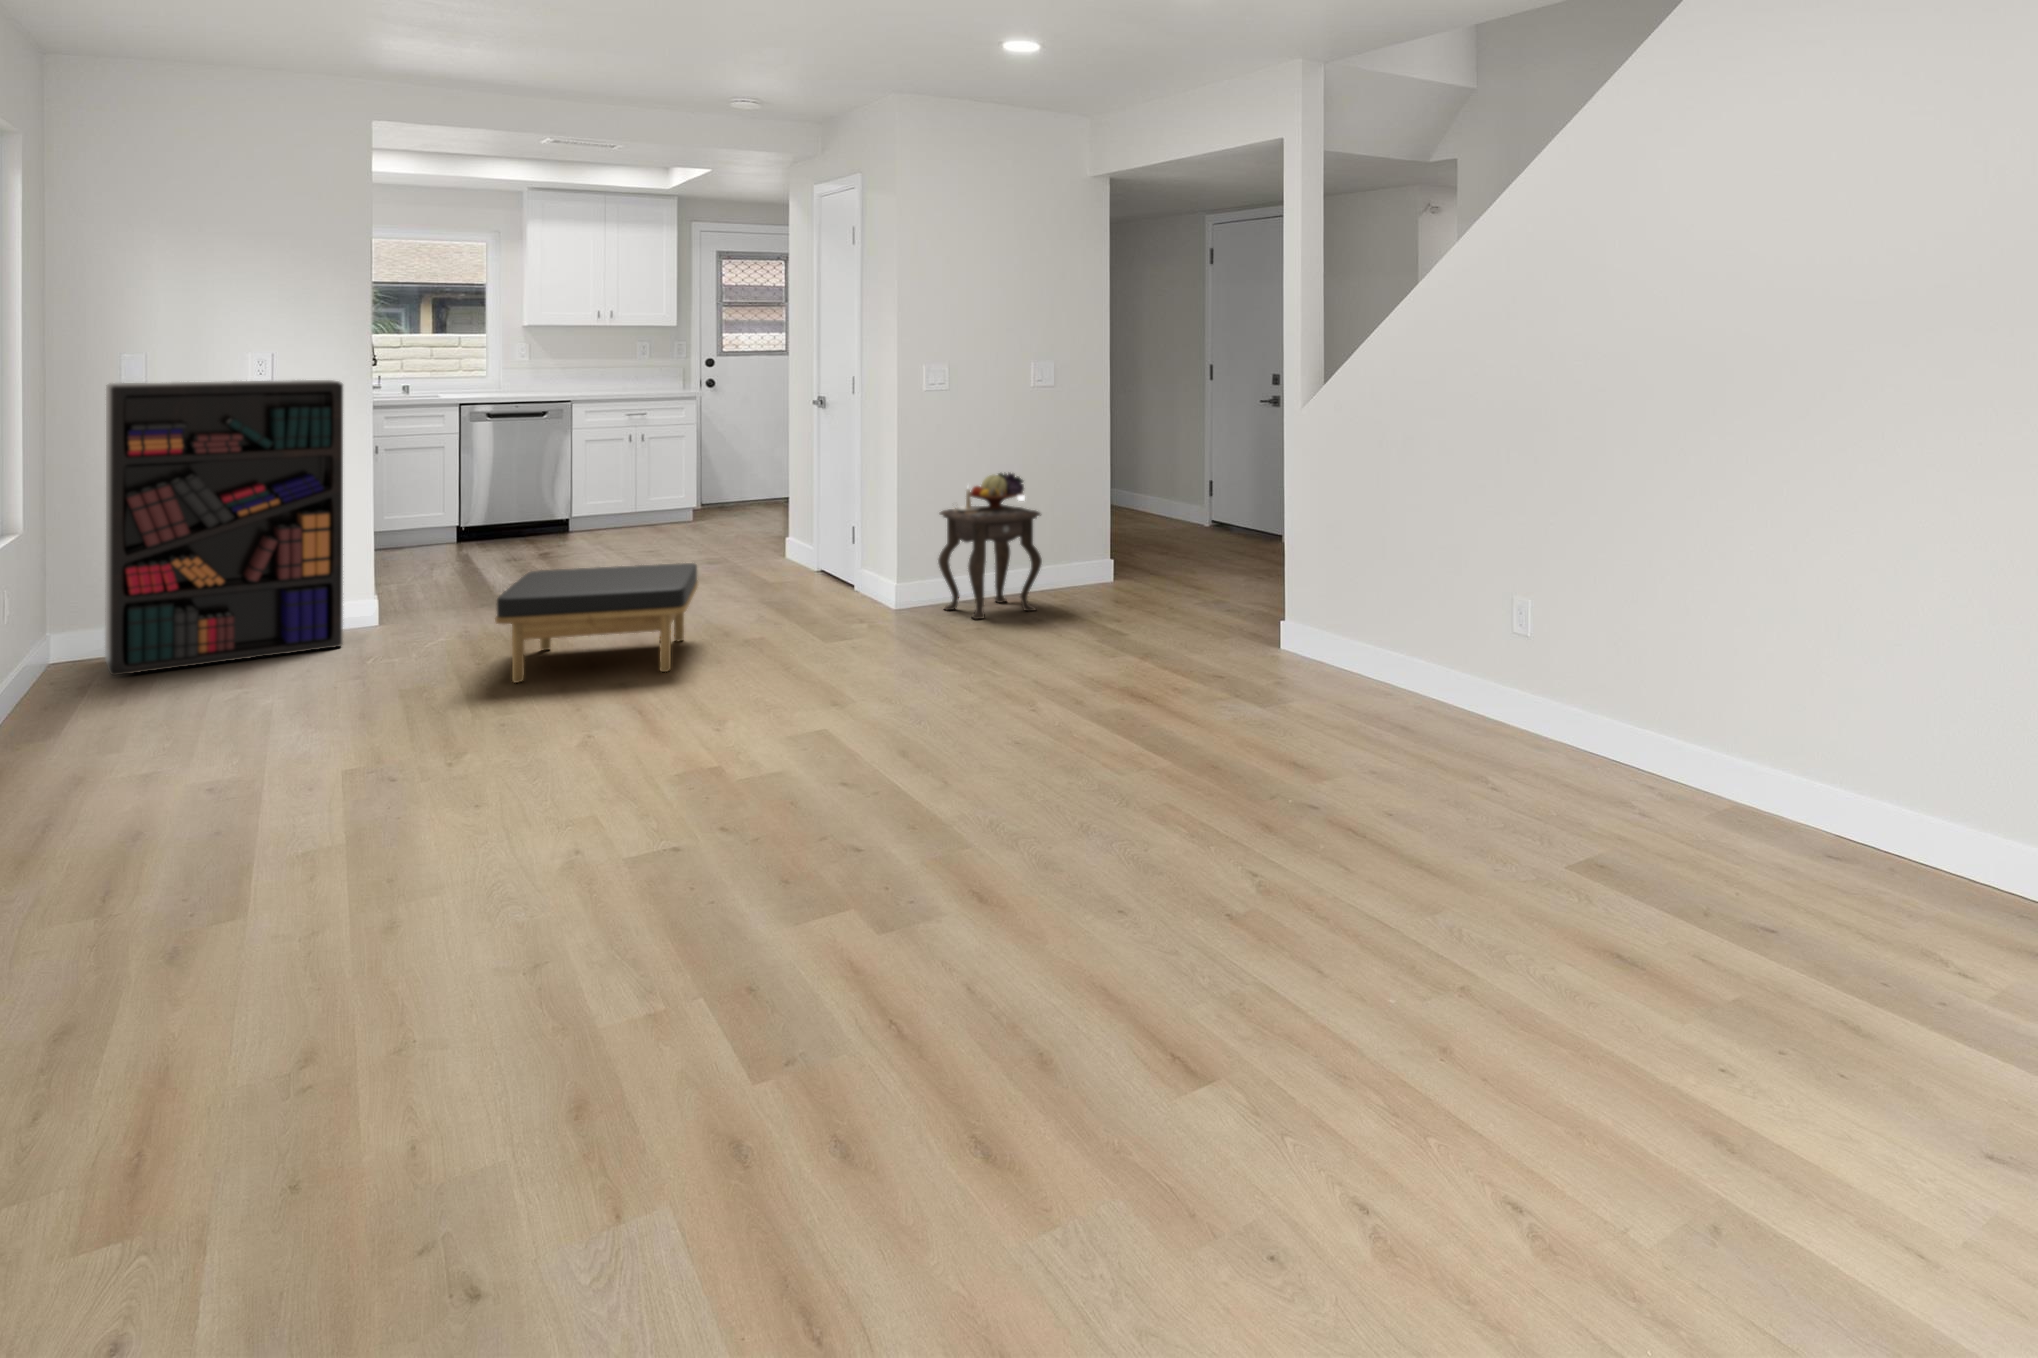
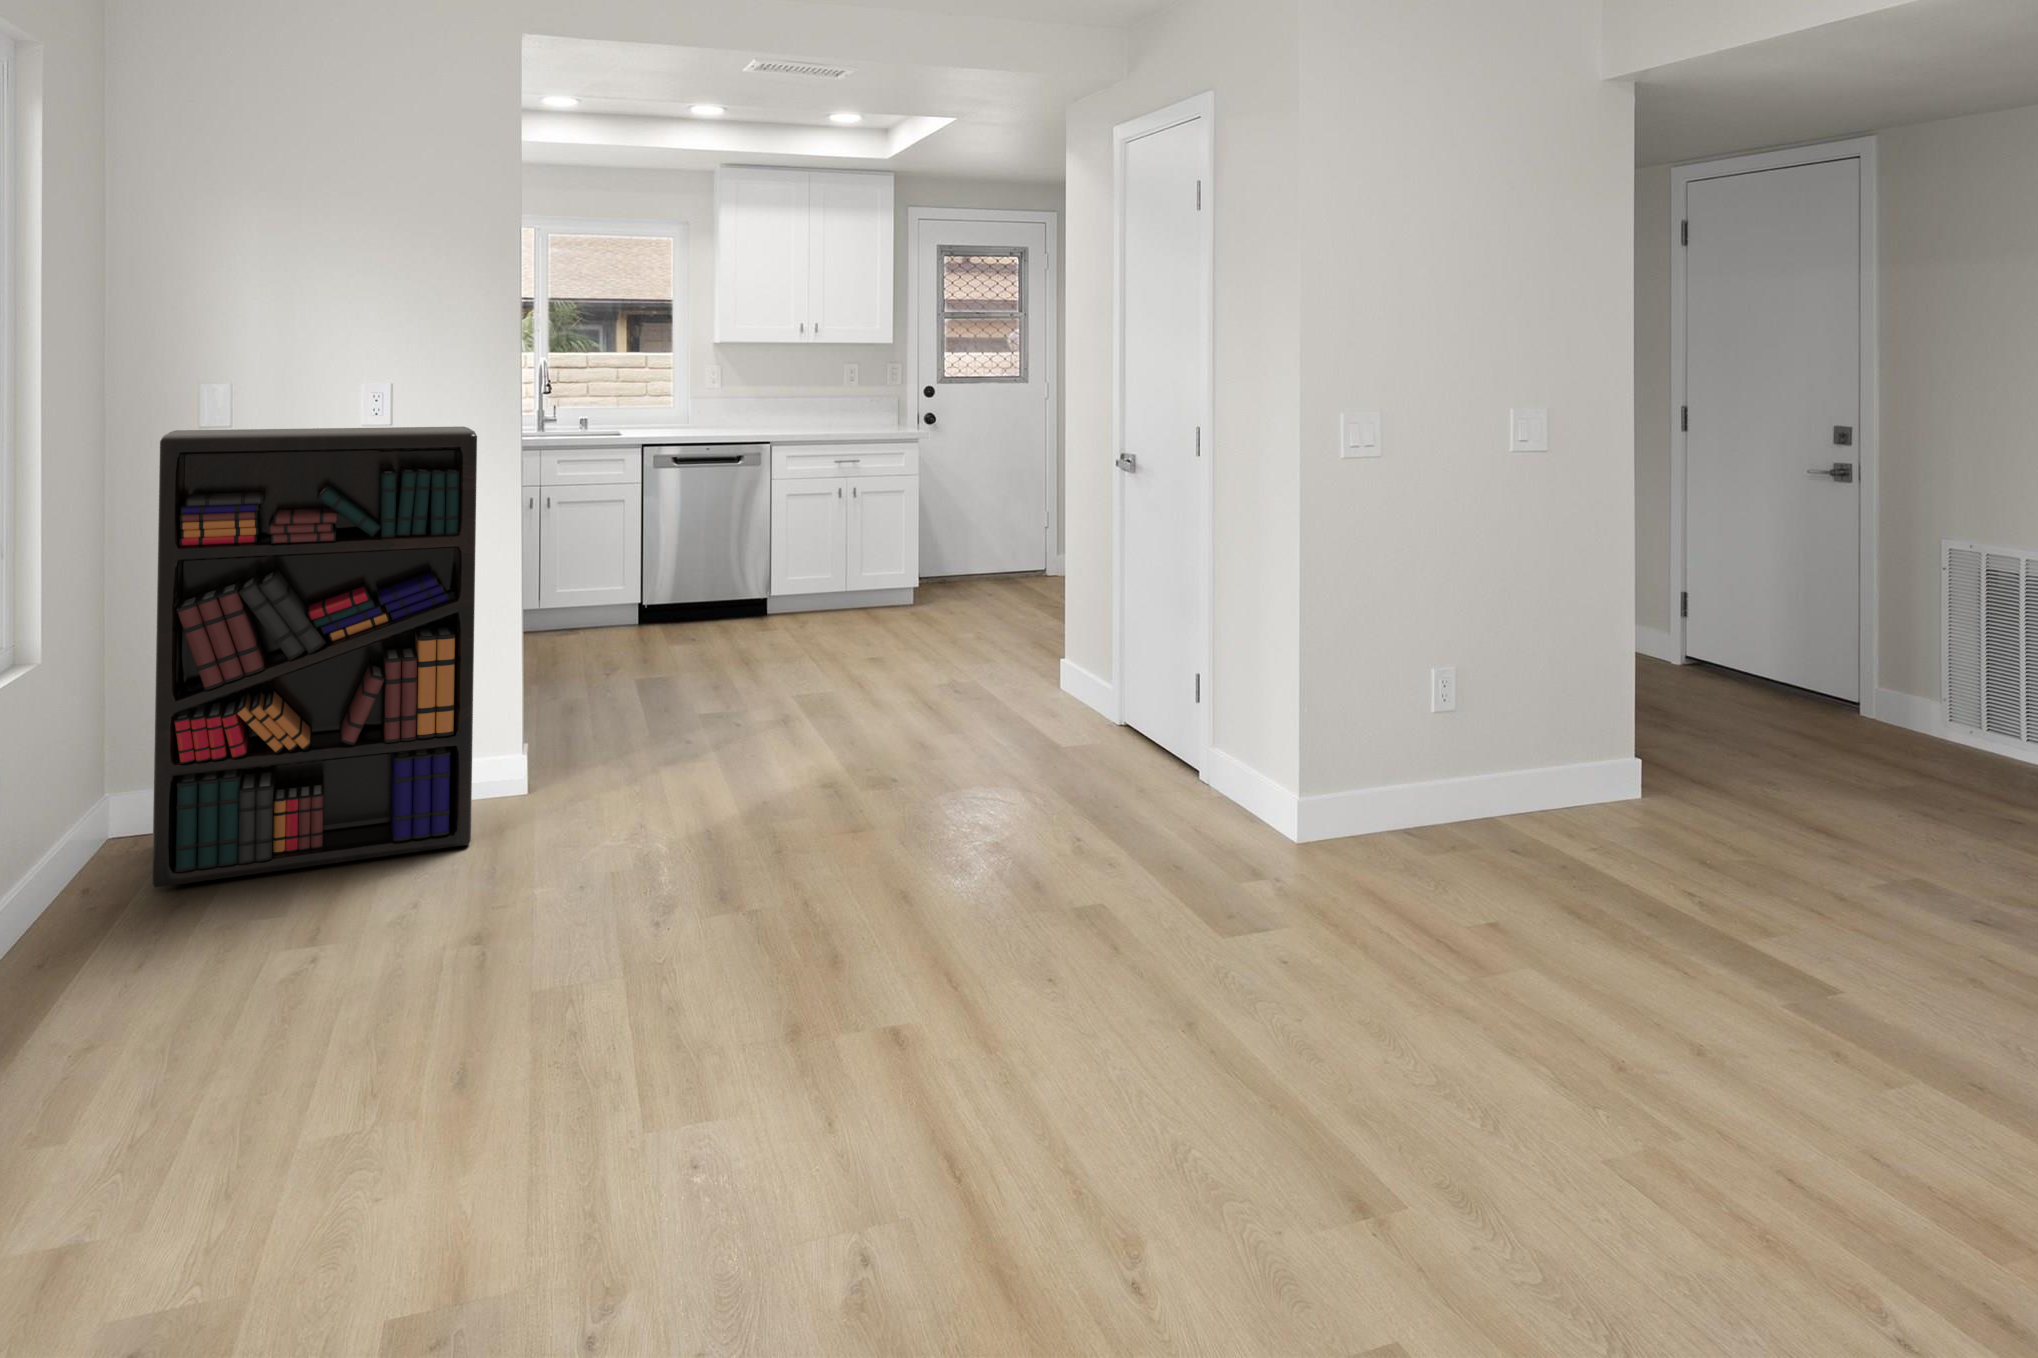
side table: present [938,473,1042,619] -> none [1362,600,1555,884]
ottoman: present [495,563,698,683] -> none [680,755,994,996]

